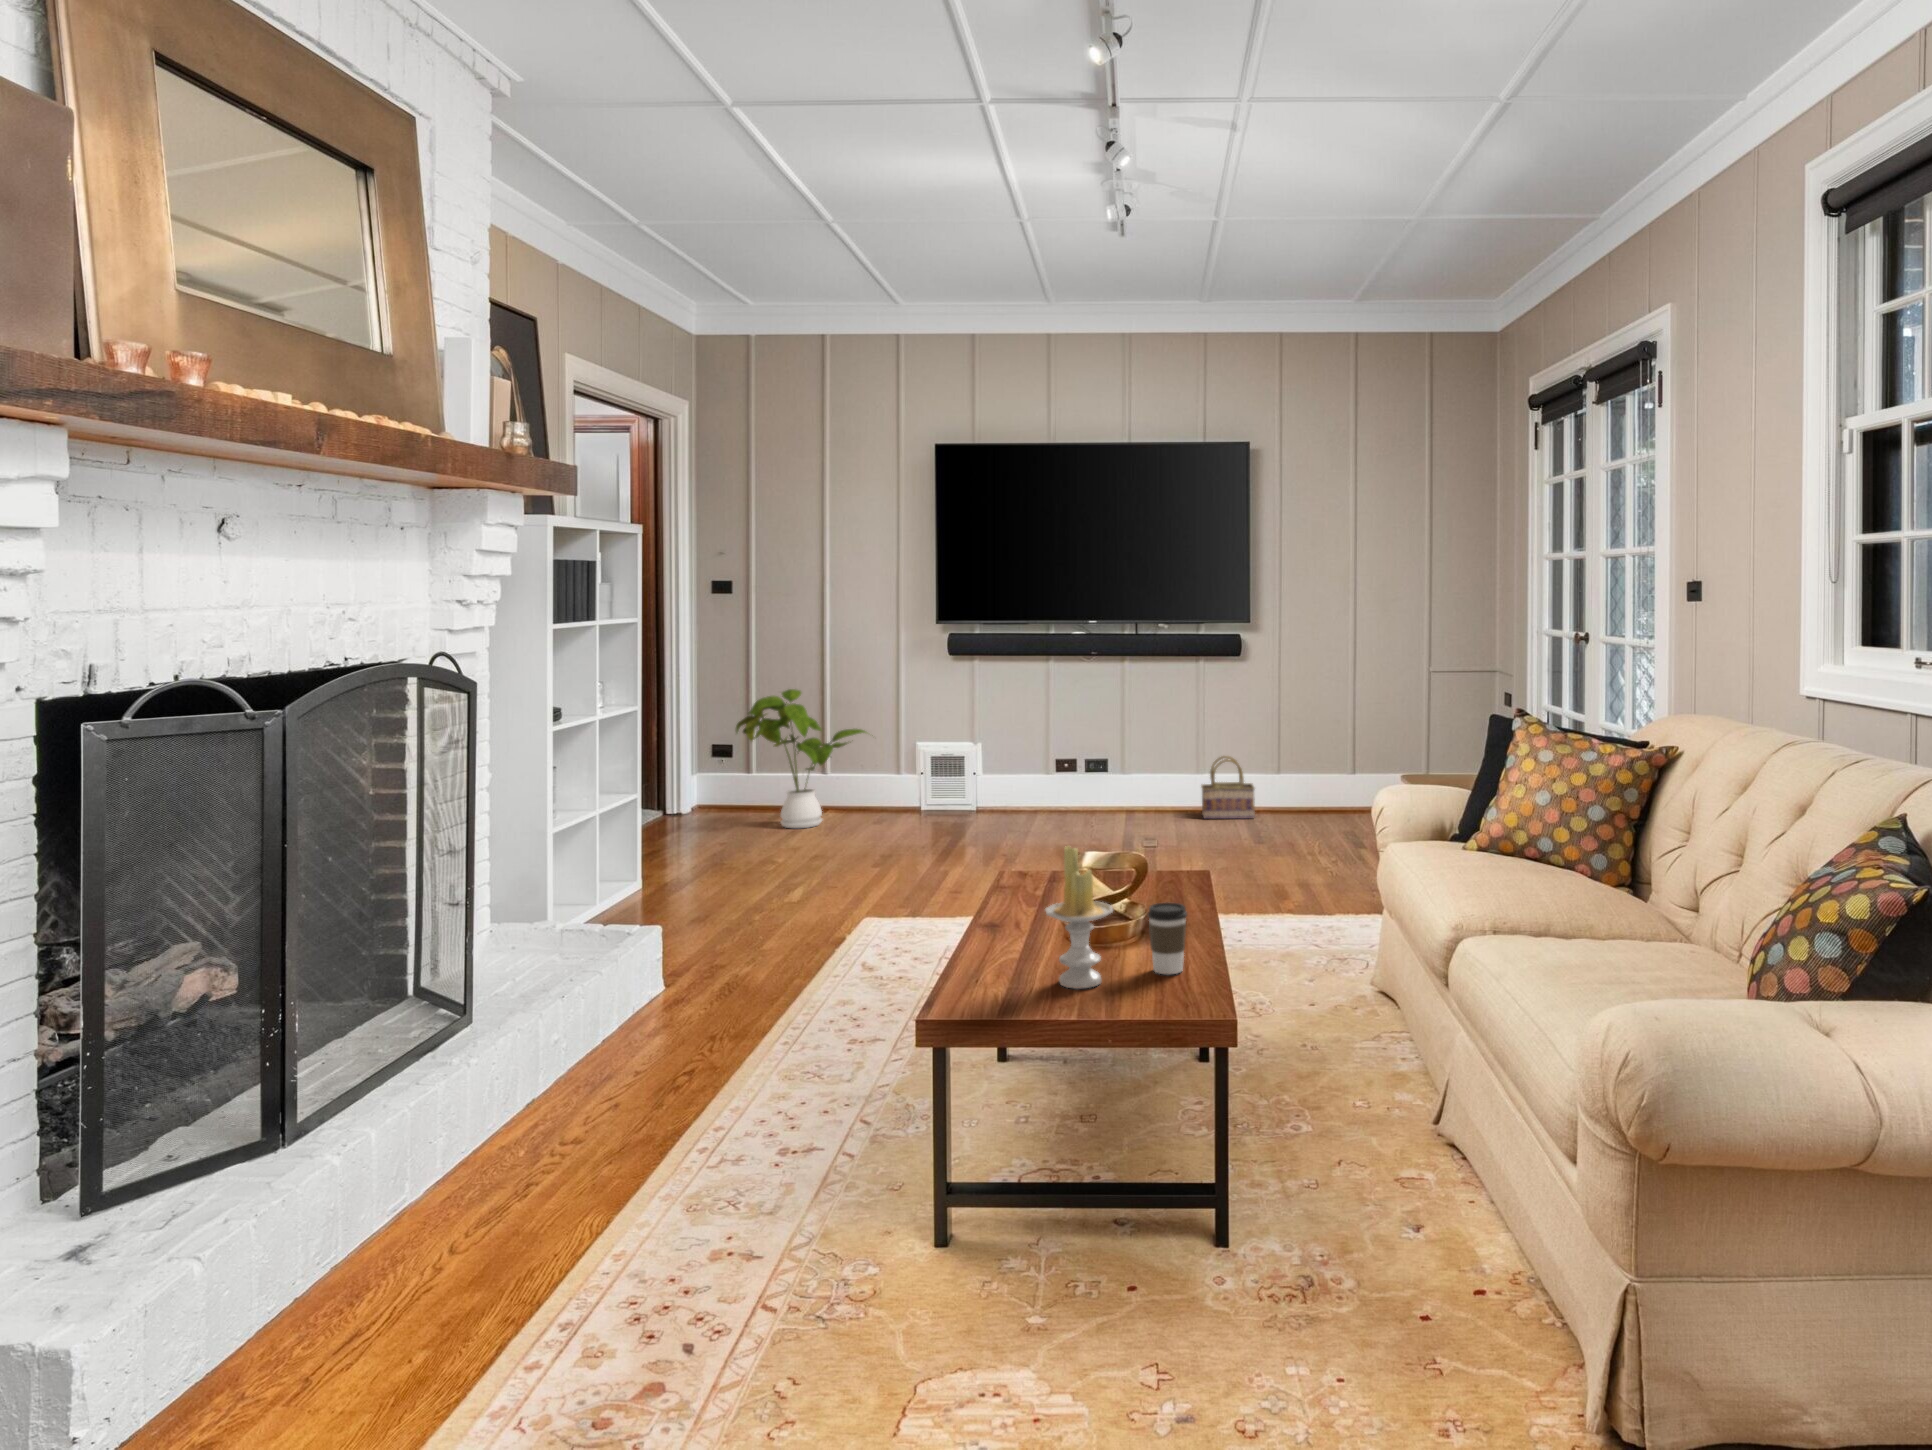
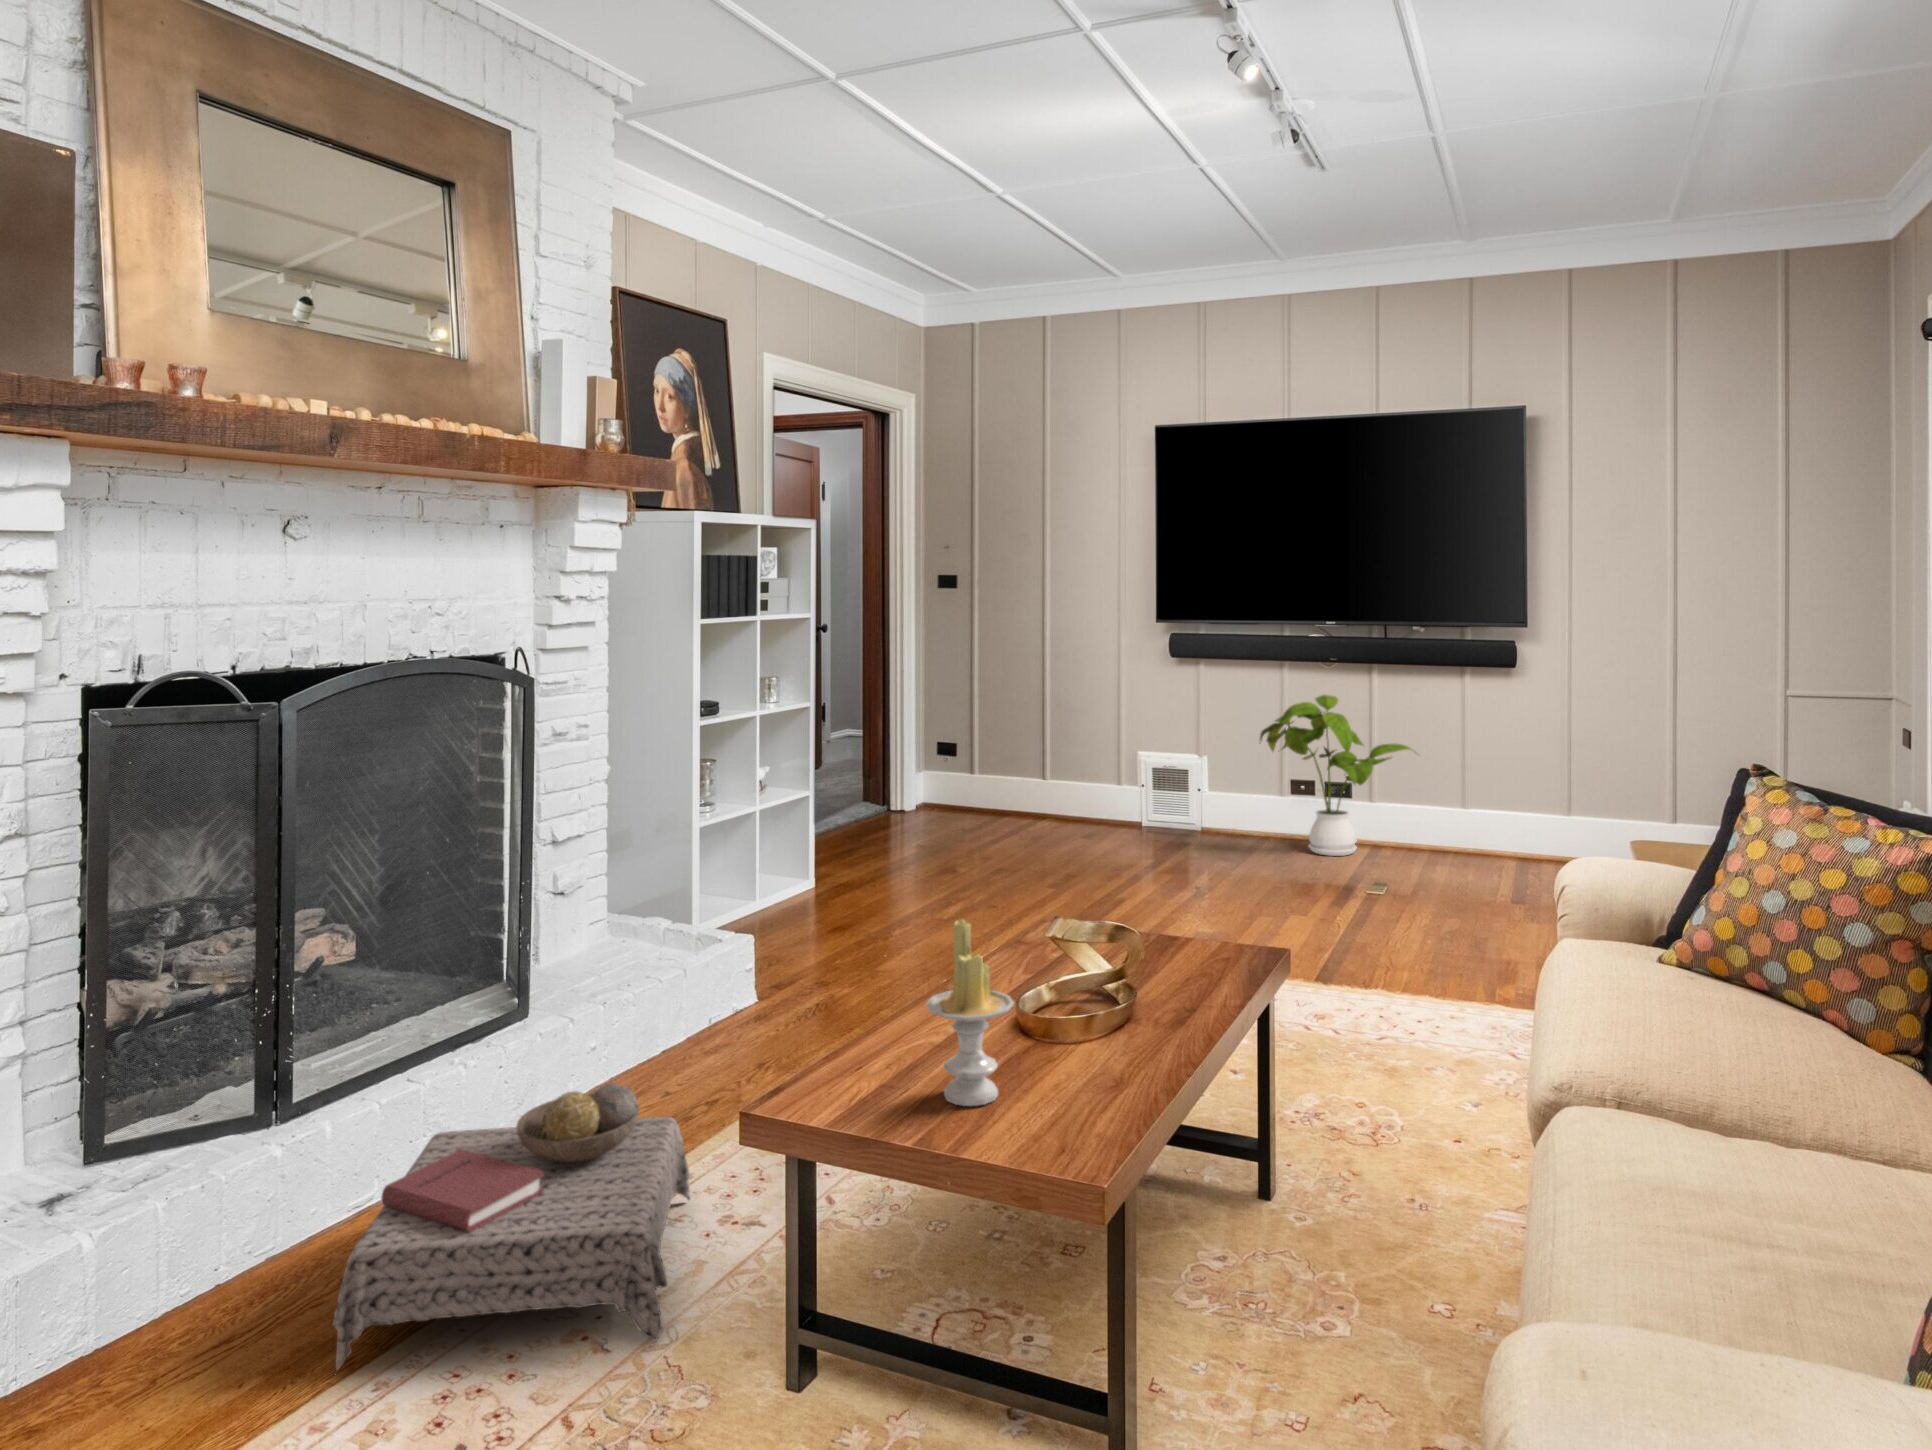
house plant: present [736,689,866,828] -> present [1260,695,1411,856]
basket: present [1201,756,1255,819] -> none [1460,784,1529,863]
coffee cup: present [1148,903,1187,974] -> none [1067,1004,1118,1103]
ottoman: none [475,1039,800,1323] -> present [333,1083,691,1370]

